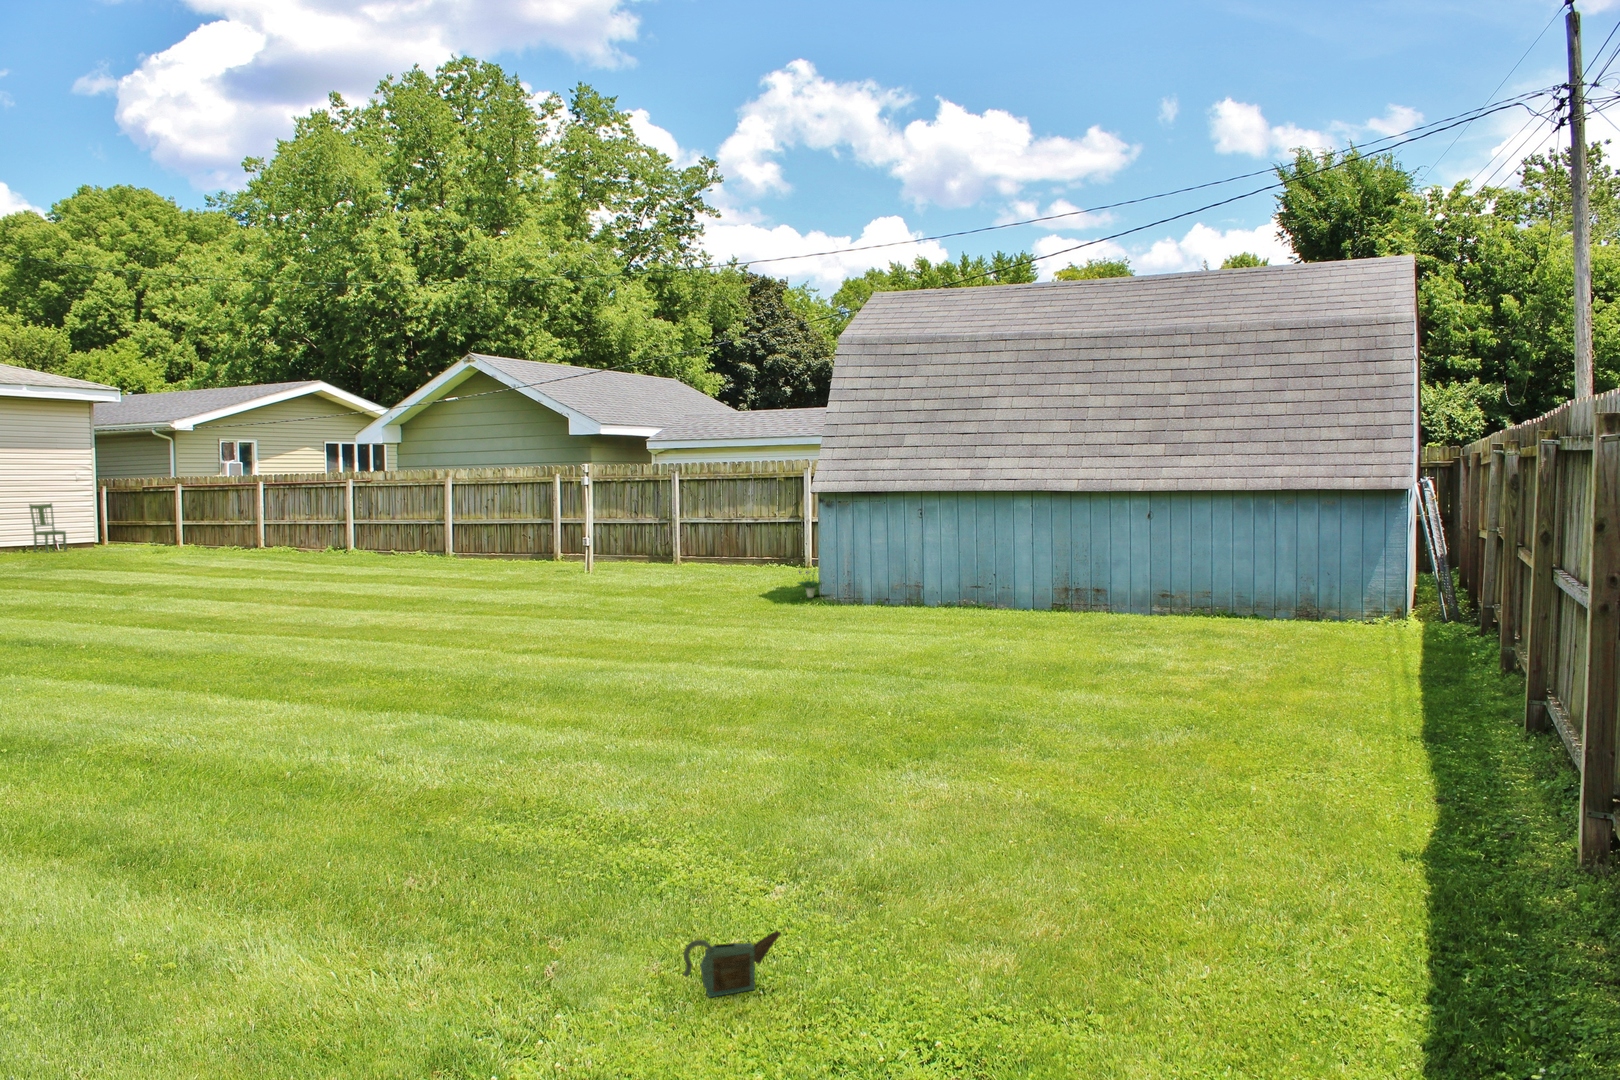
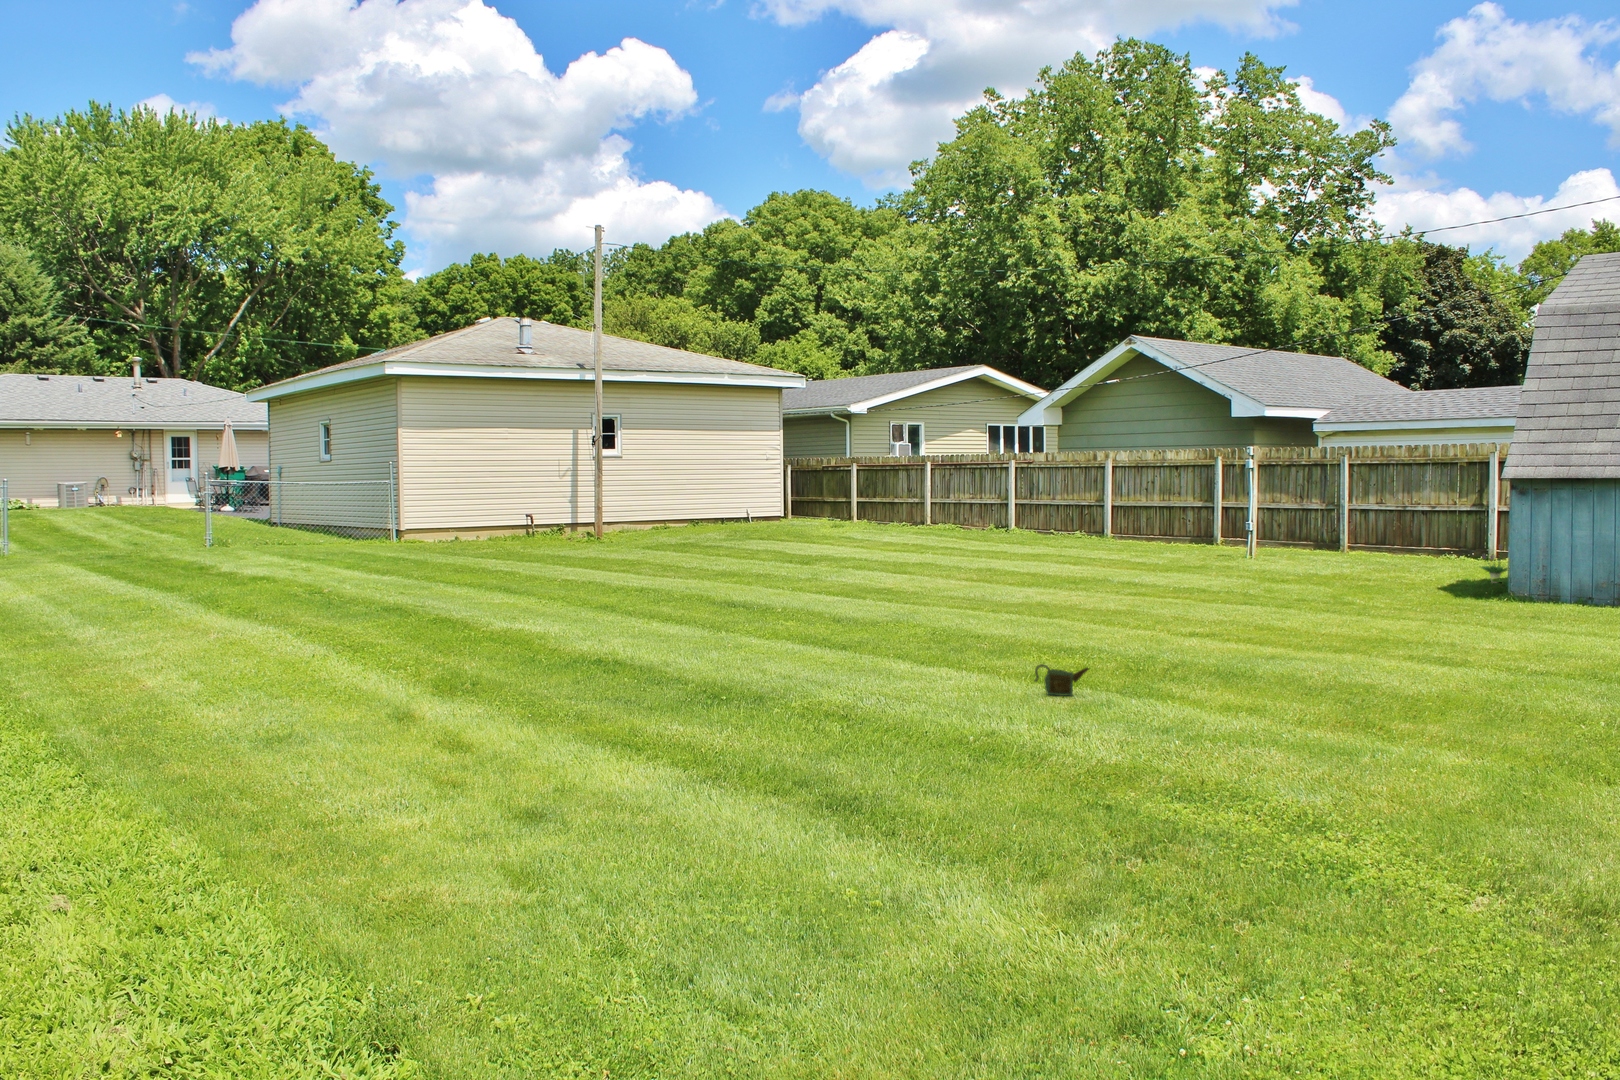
chair: present [29,503,67,552] -> none [756,473,782,515]
watering can: present [683,931,781,998] -> present [1035,664,1089,696]

